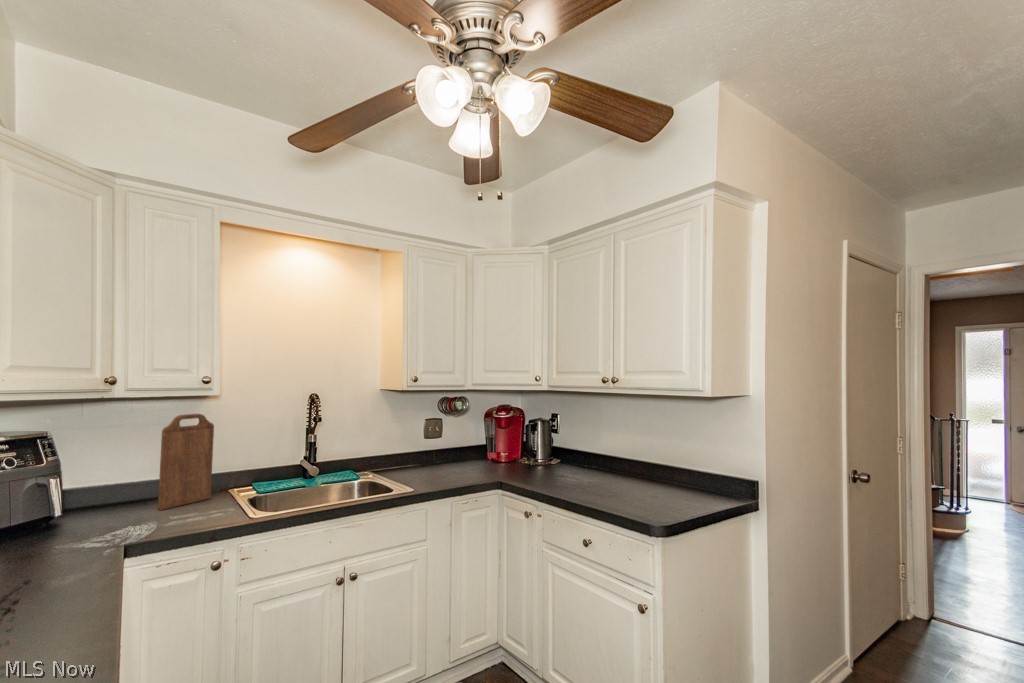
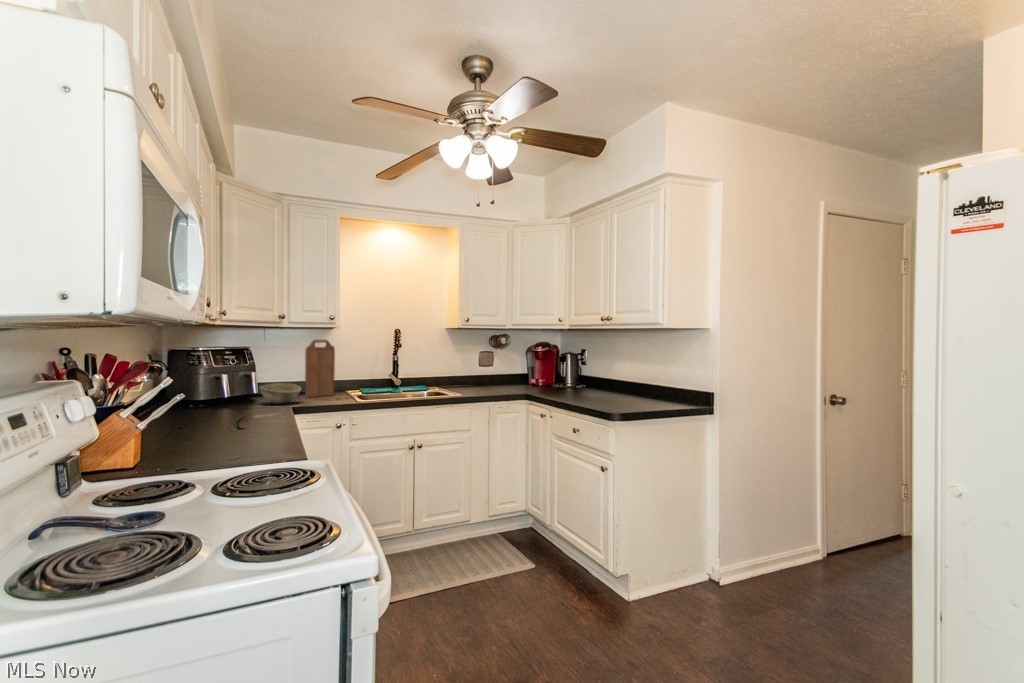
bowl: none [58,495,146,537] -> present [259,383,301,404]

